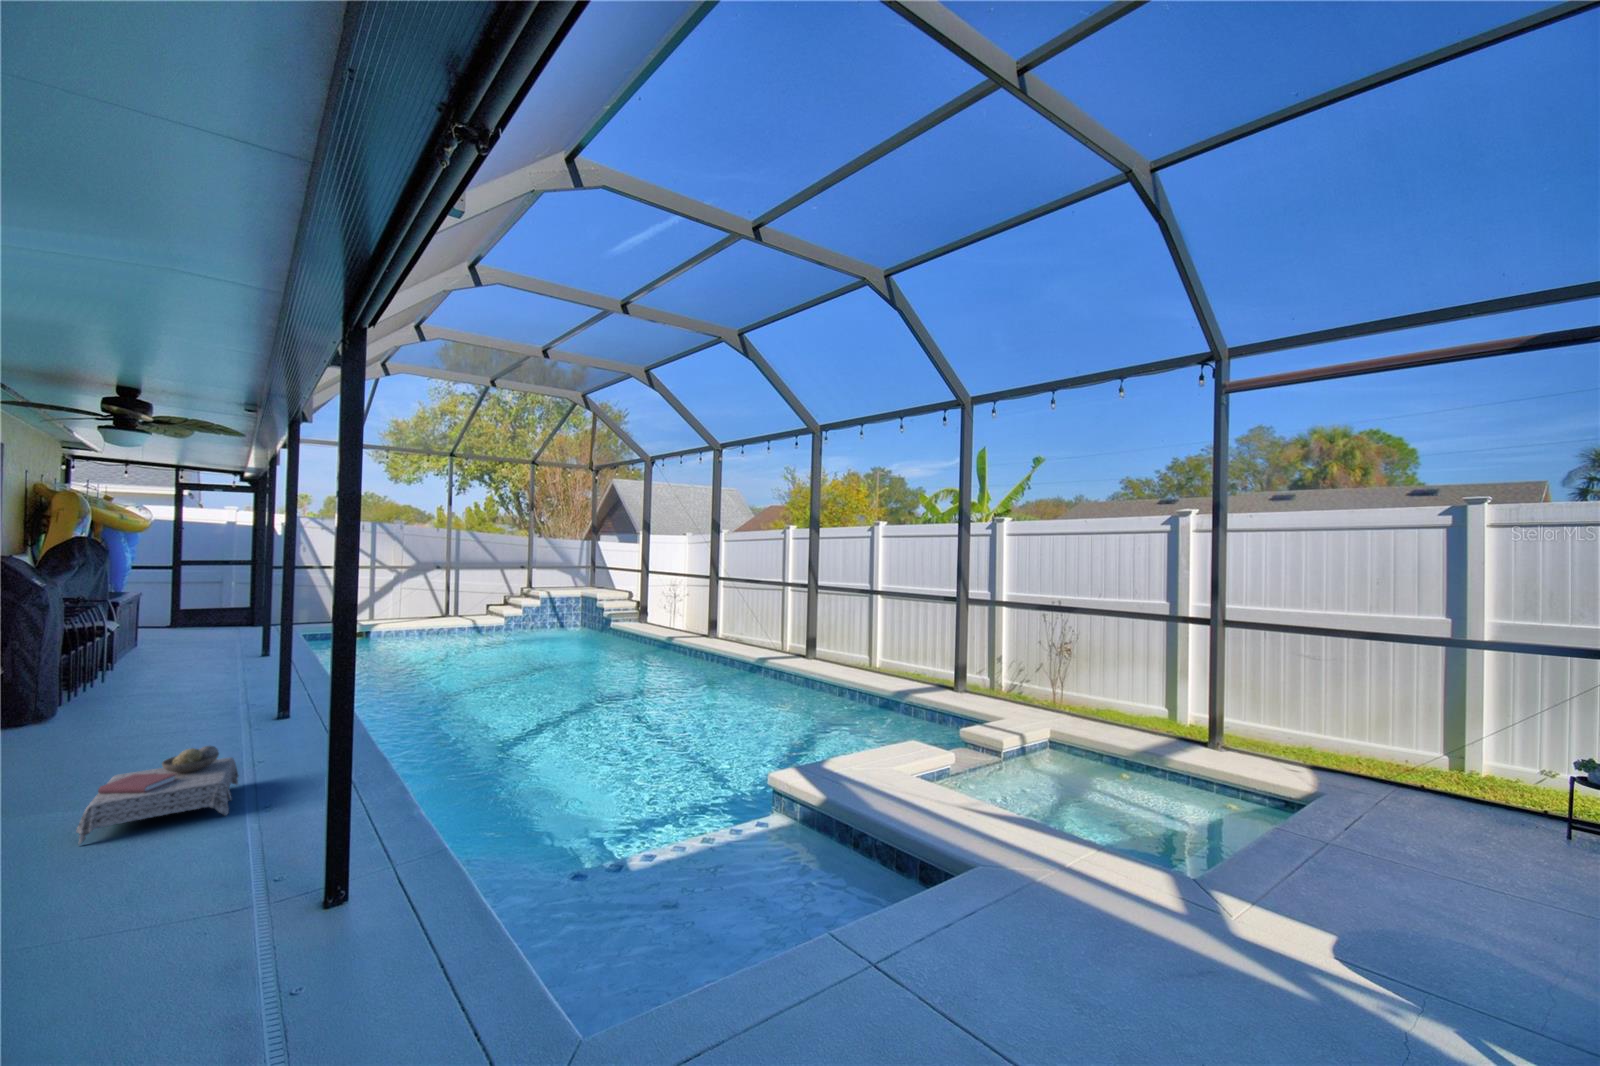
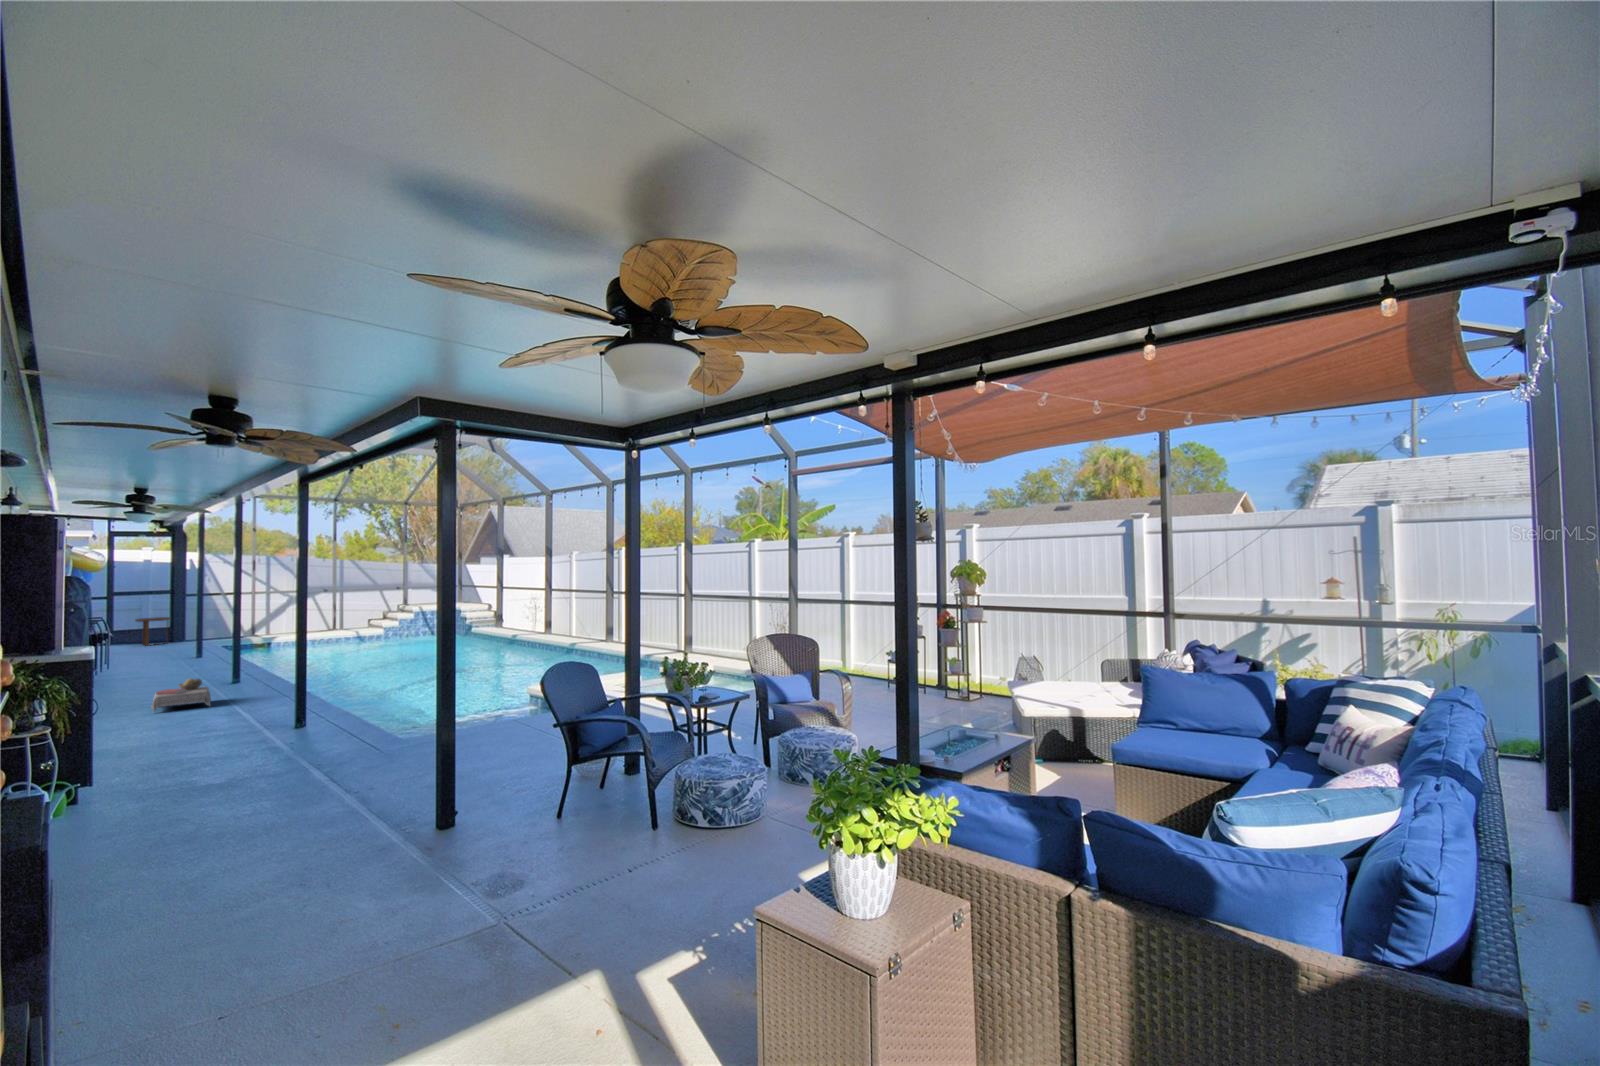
side table: none [206,590,251,624] -> present [136,617,170,646]

